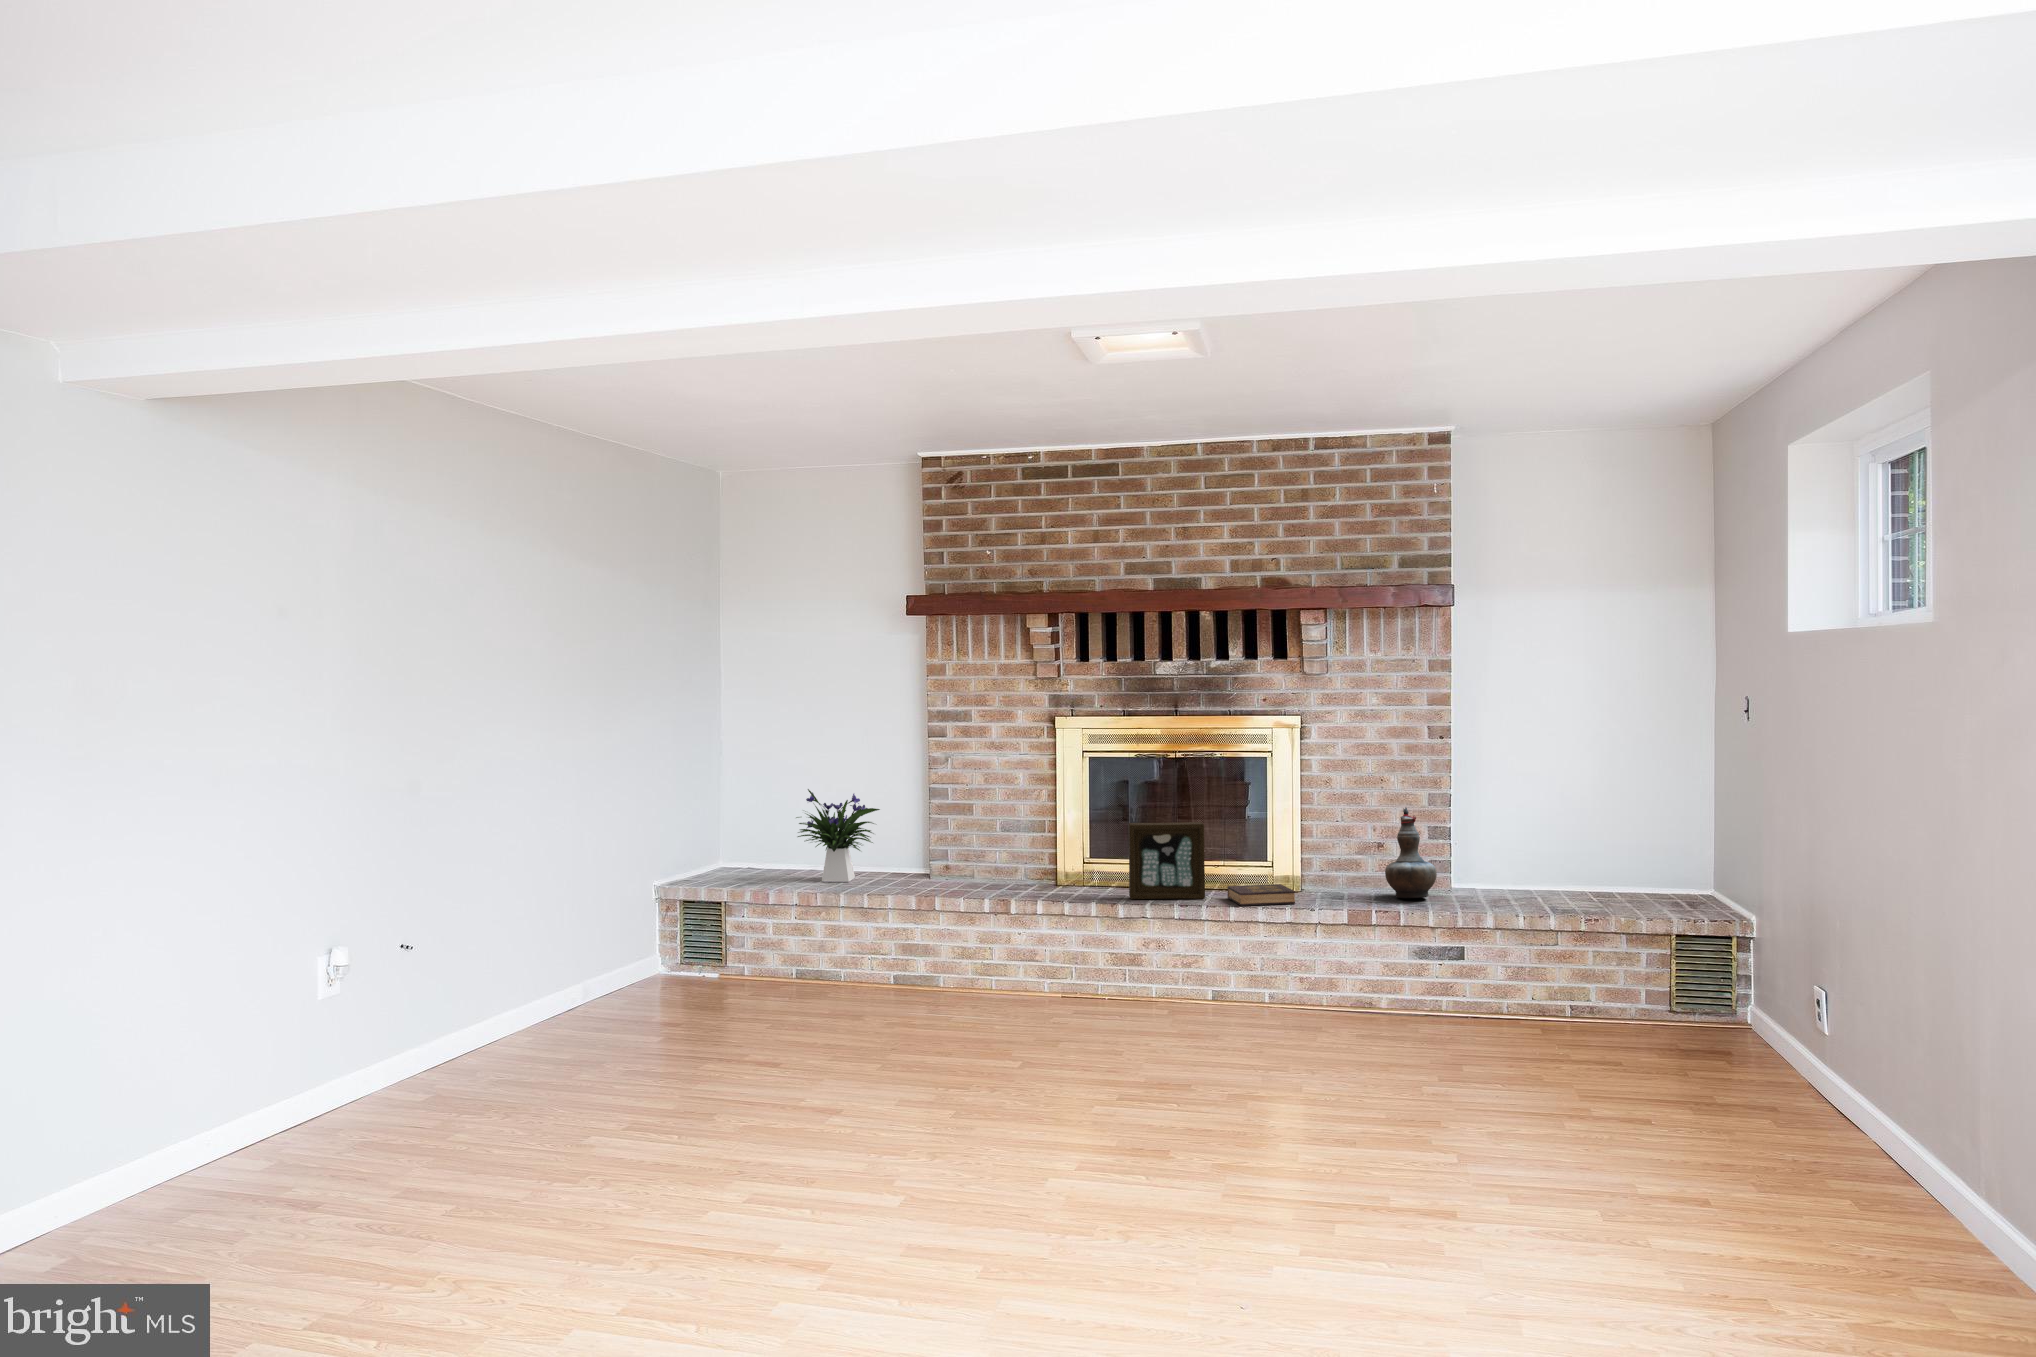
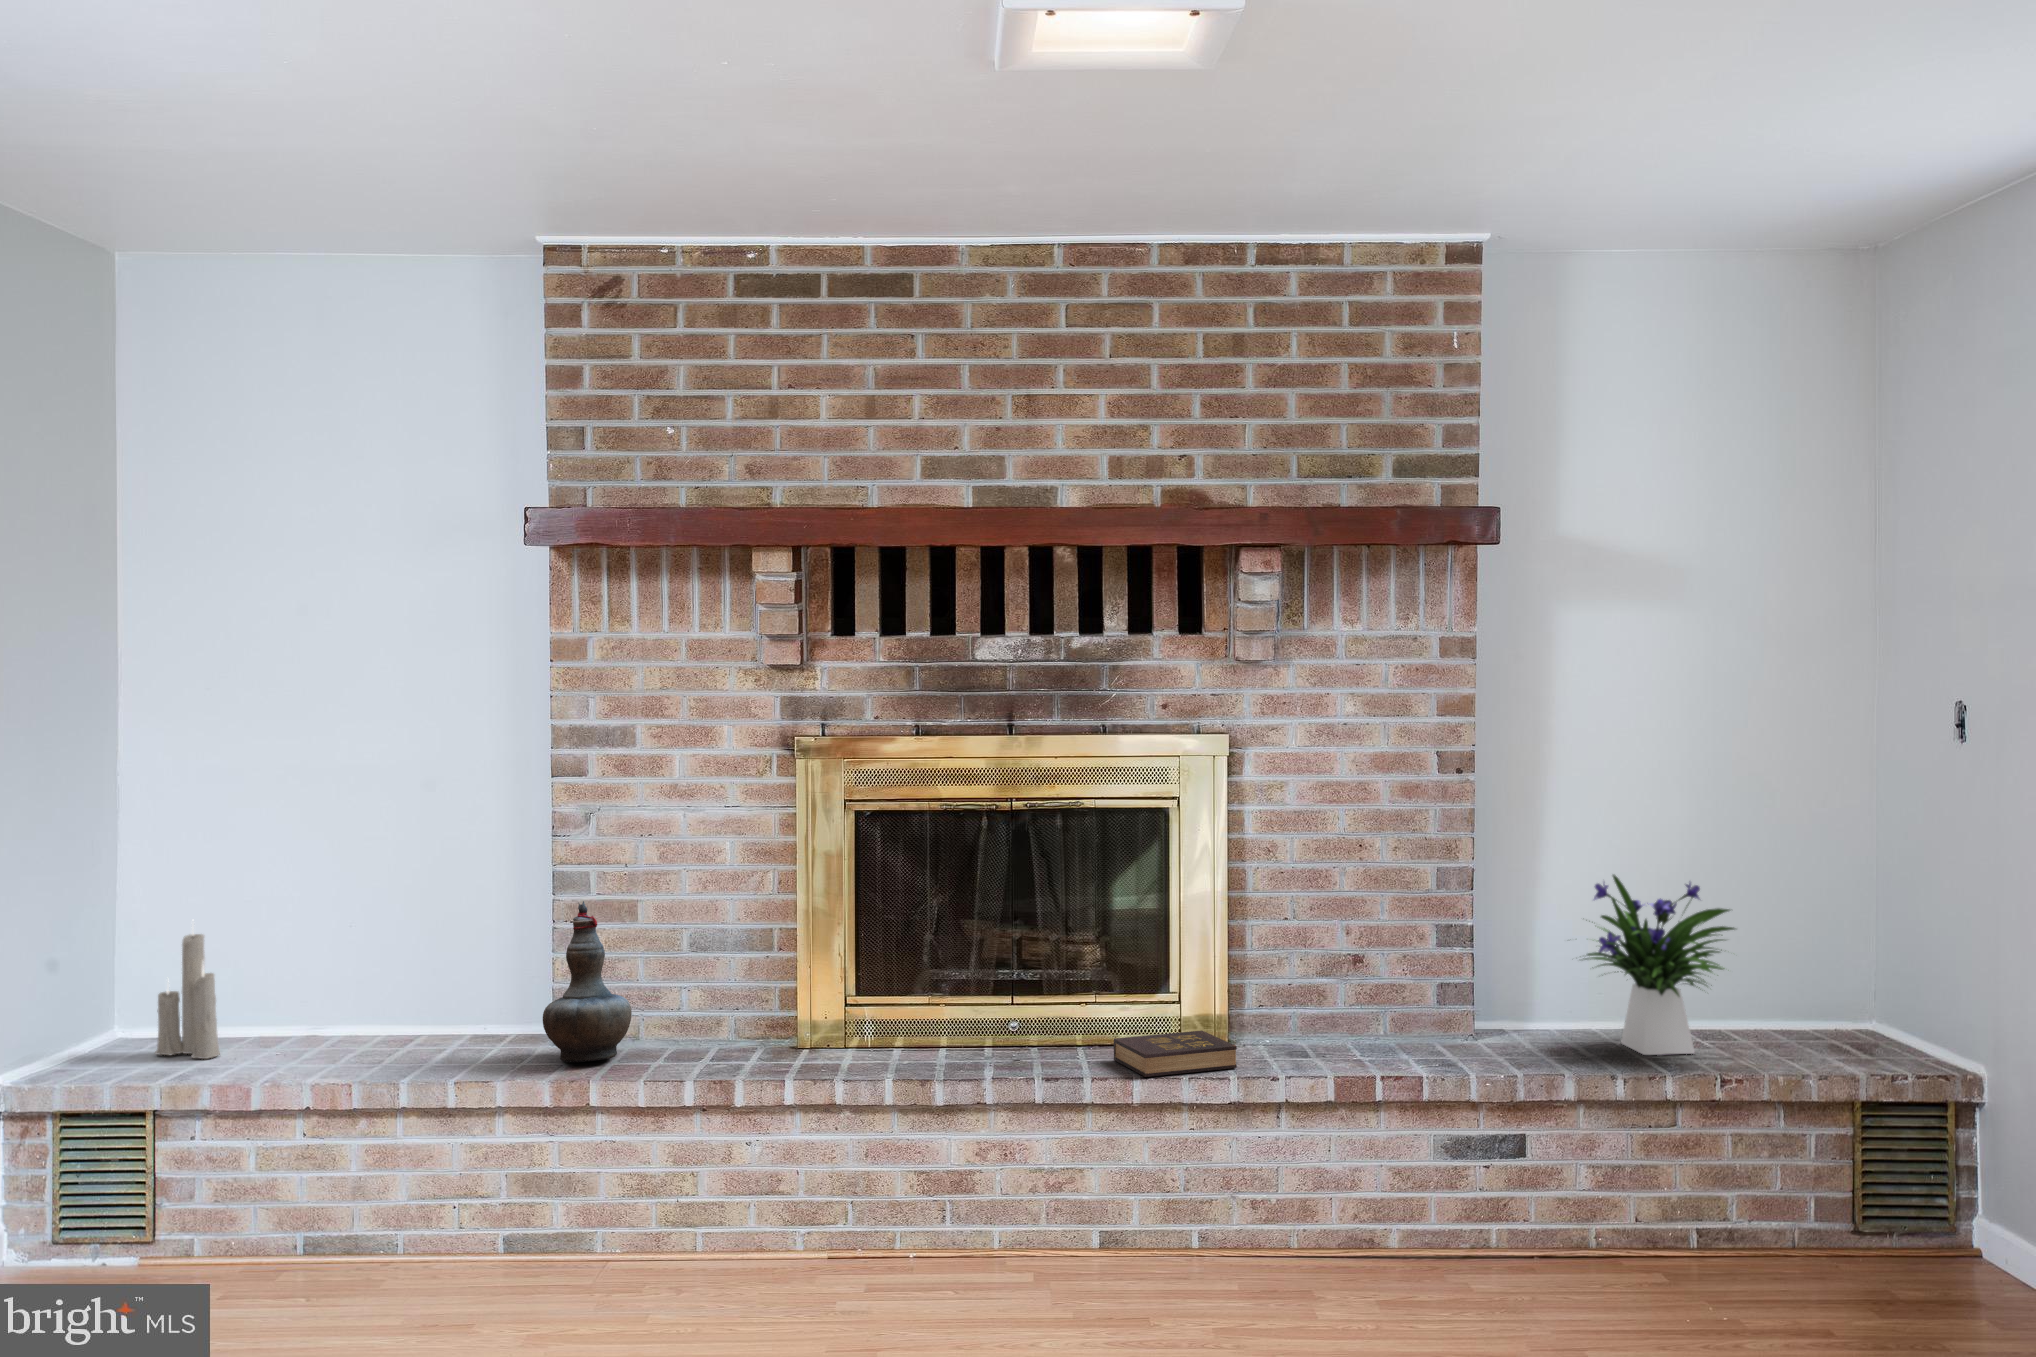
flower arrangement: present [796,789,880,882] -> present [1585,875,1735,1055]
candle: none [732,807,763,883] -> present [156,927,220,1059]
decorative vase: present [1385,808,1437,898] -> present [543,901,632,1062]
picture frame: present [1128,822,1205,899] -> none [938,925,1075,1070]

